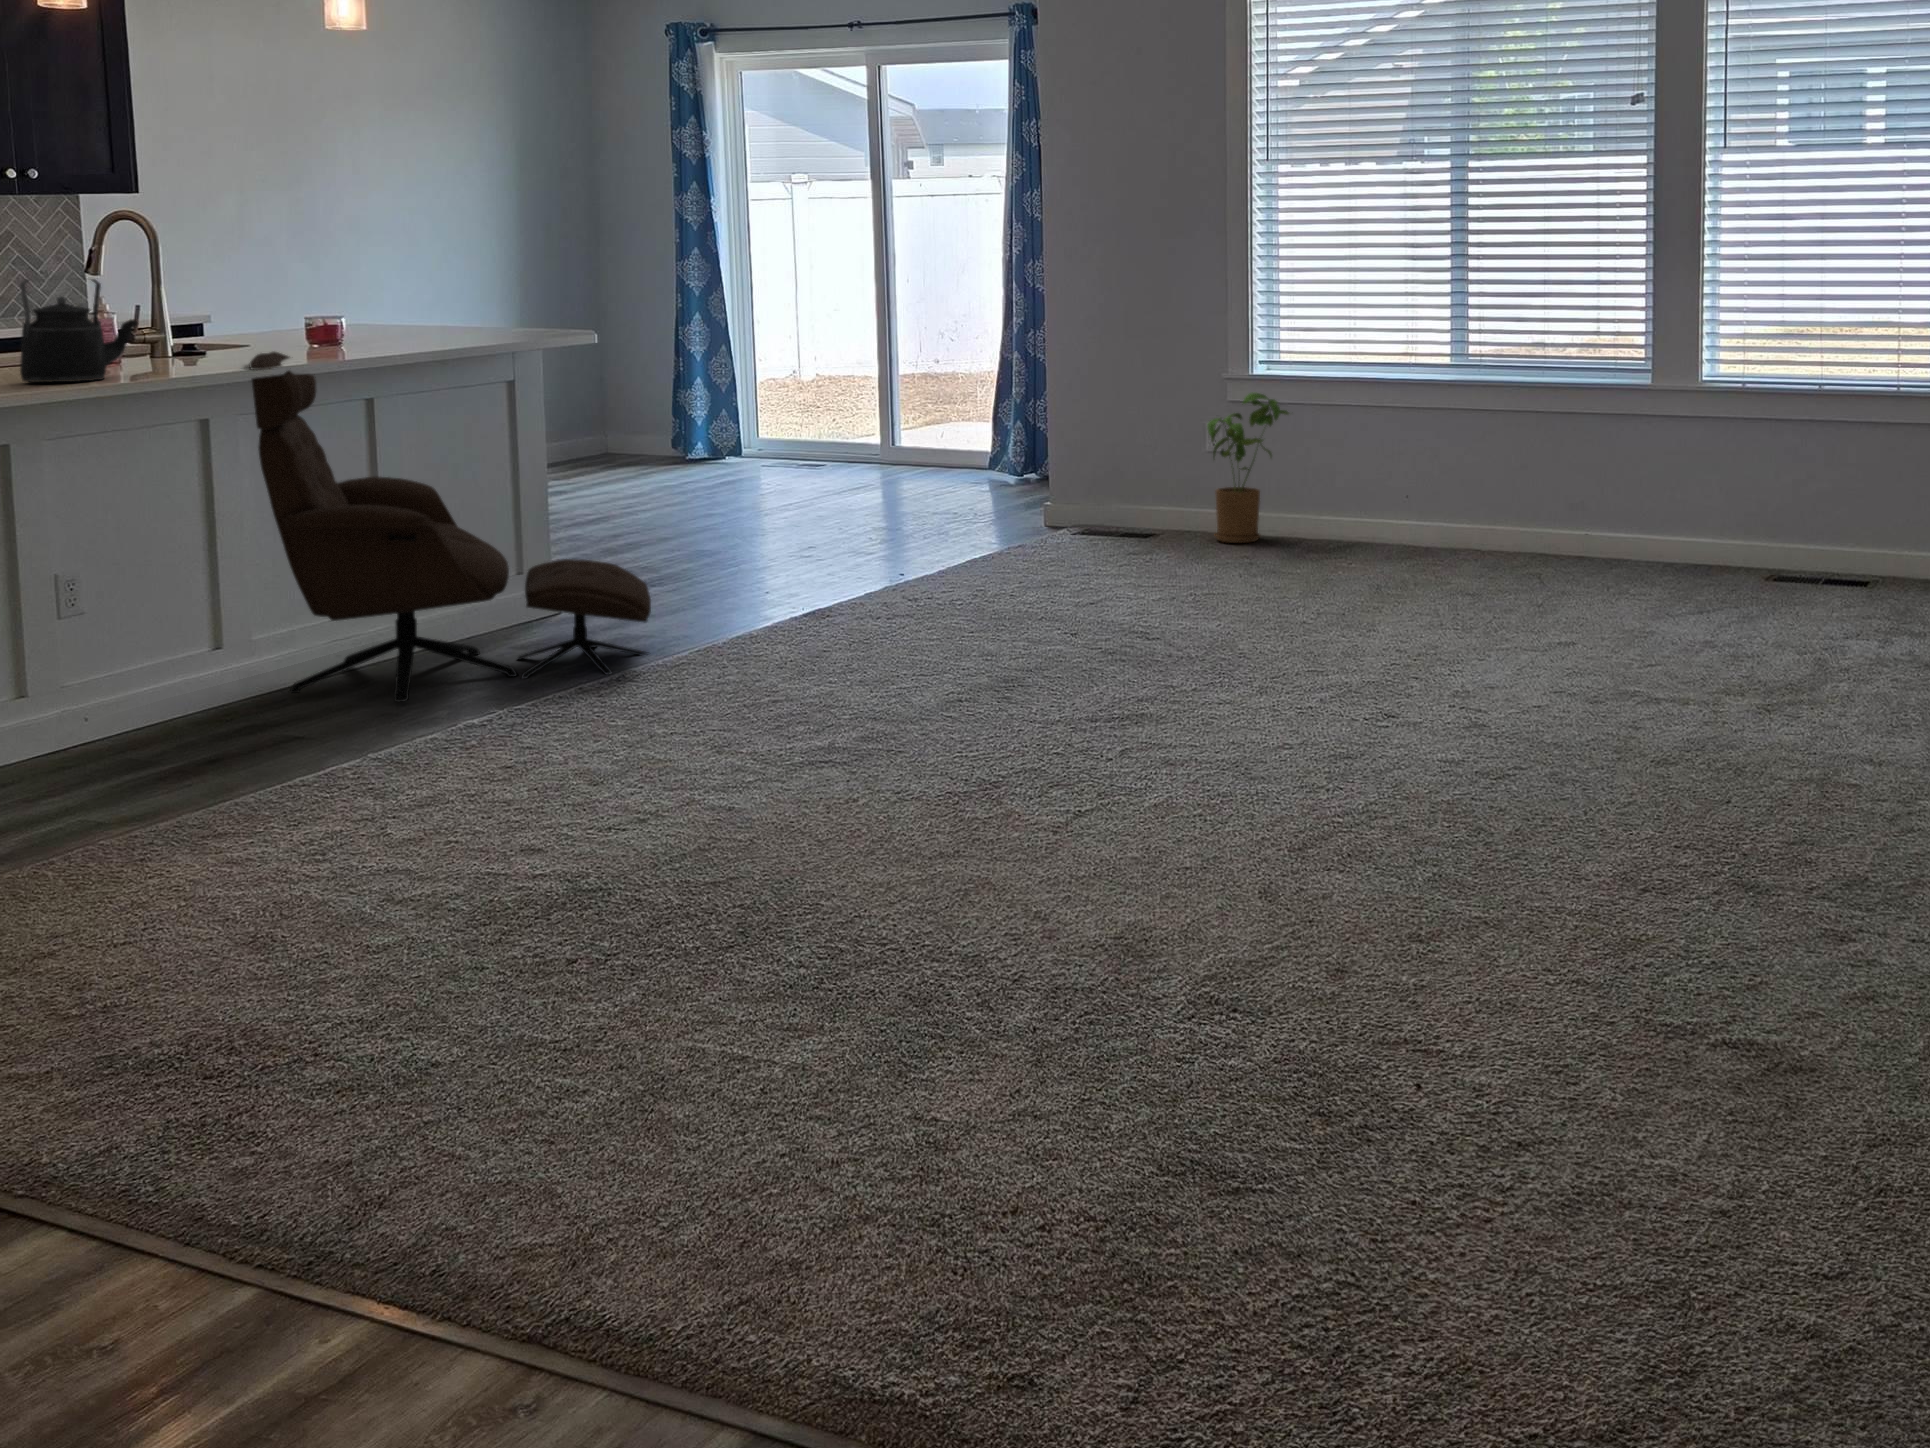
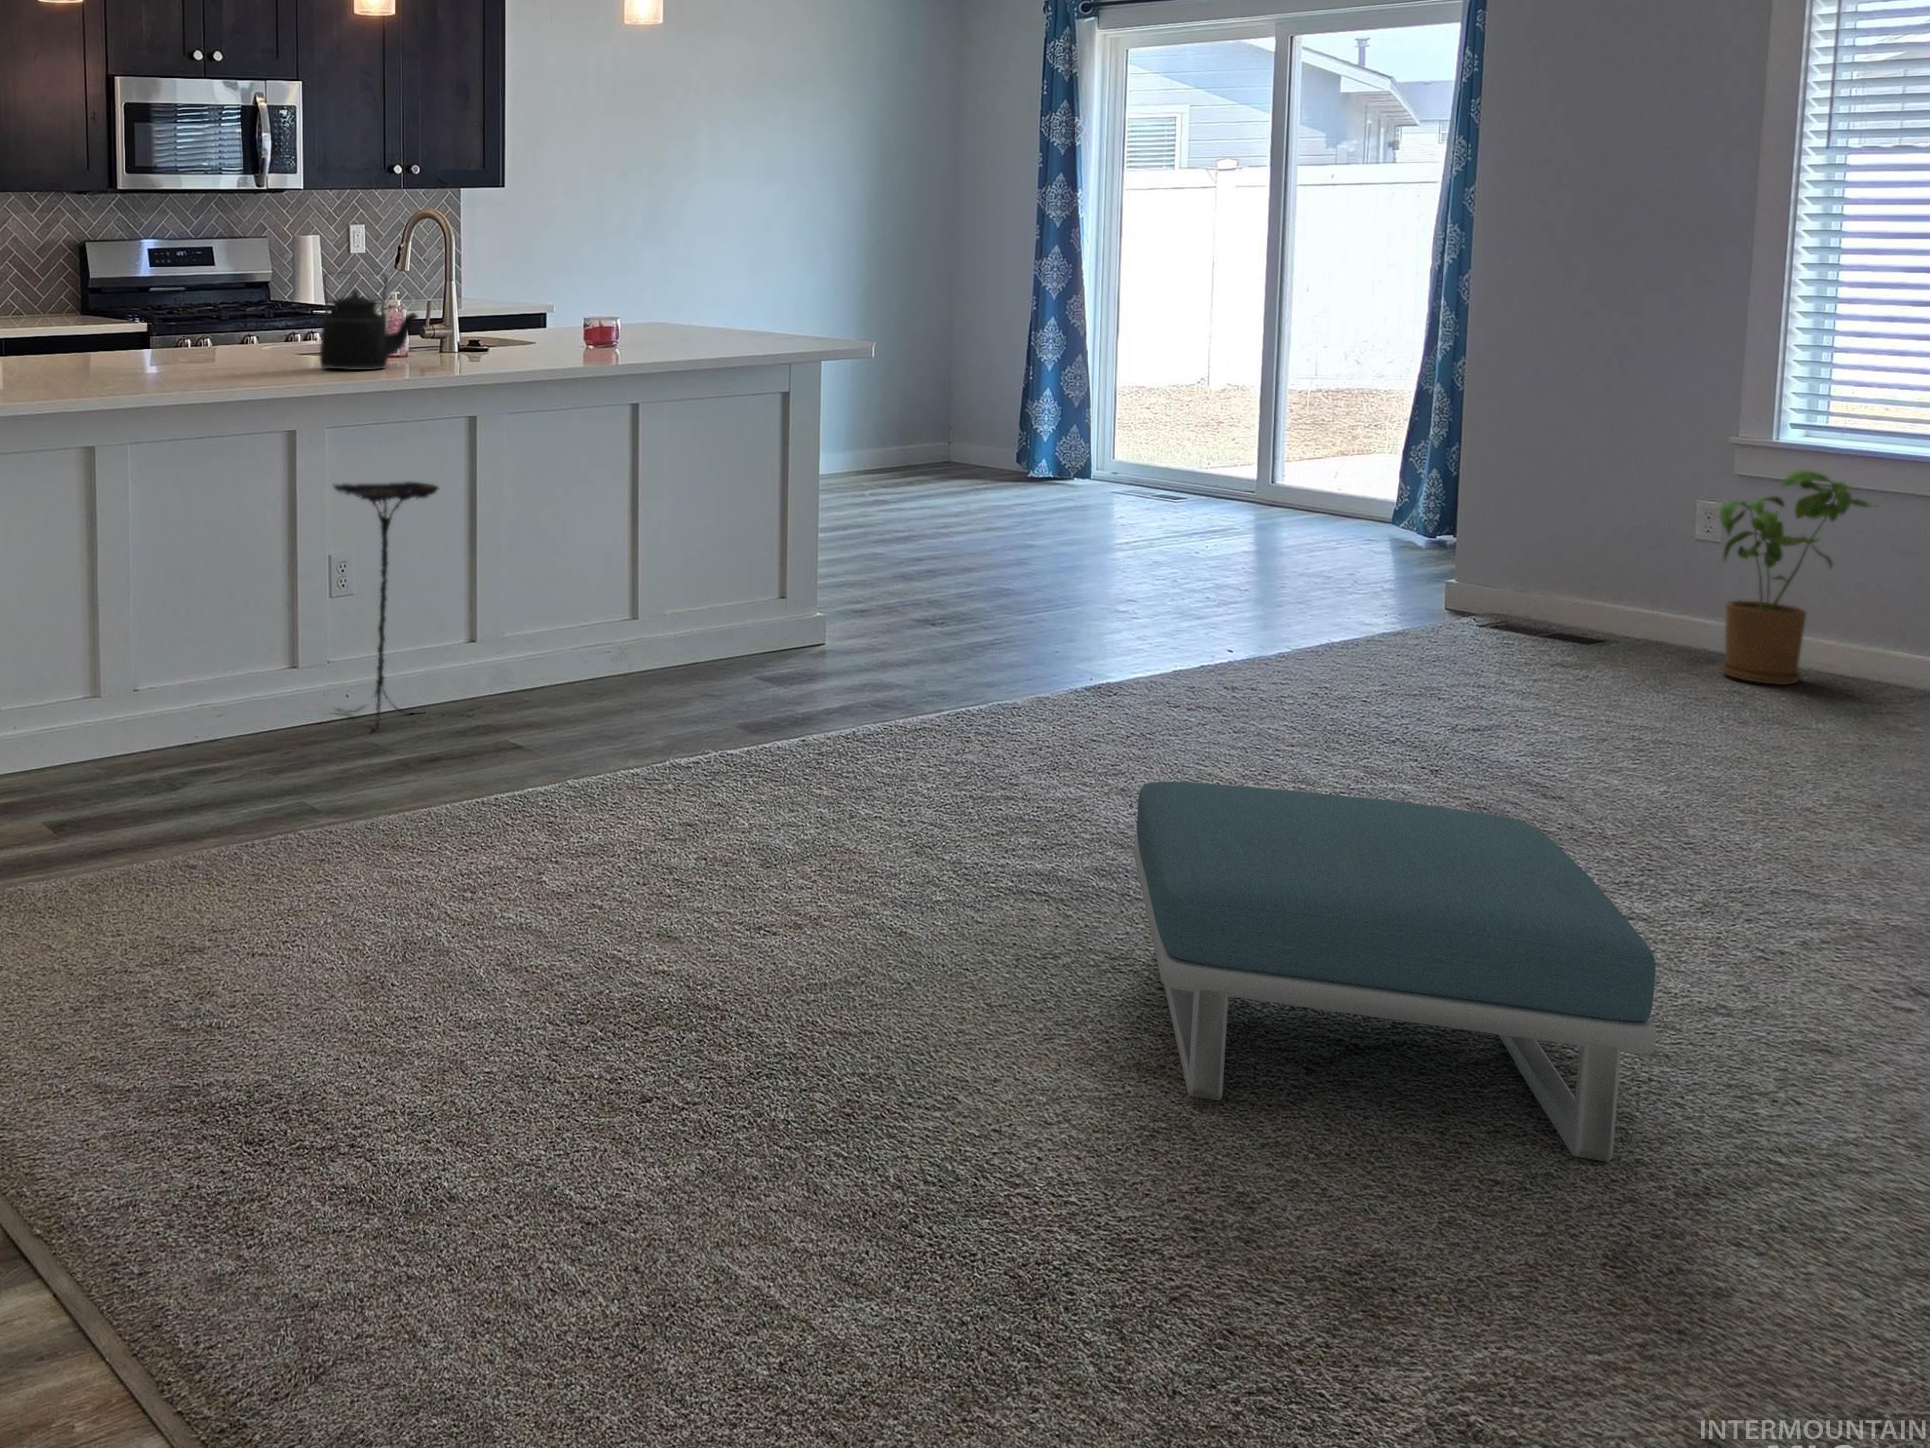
lounge chair: present [250,352,651,702] -> none [510,348,897,728]
side table: none [49,496,183,758] -> present [333,481,438,728]
footstool: none [906,632,1253,861] -> present [1134,782,1657,1161]

